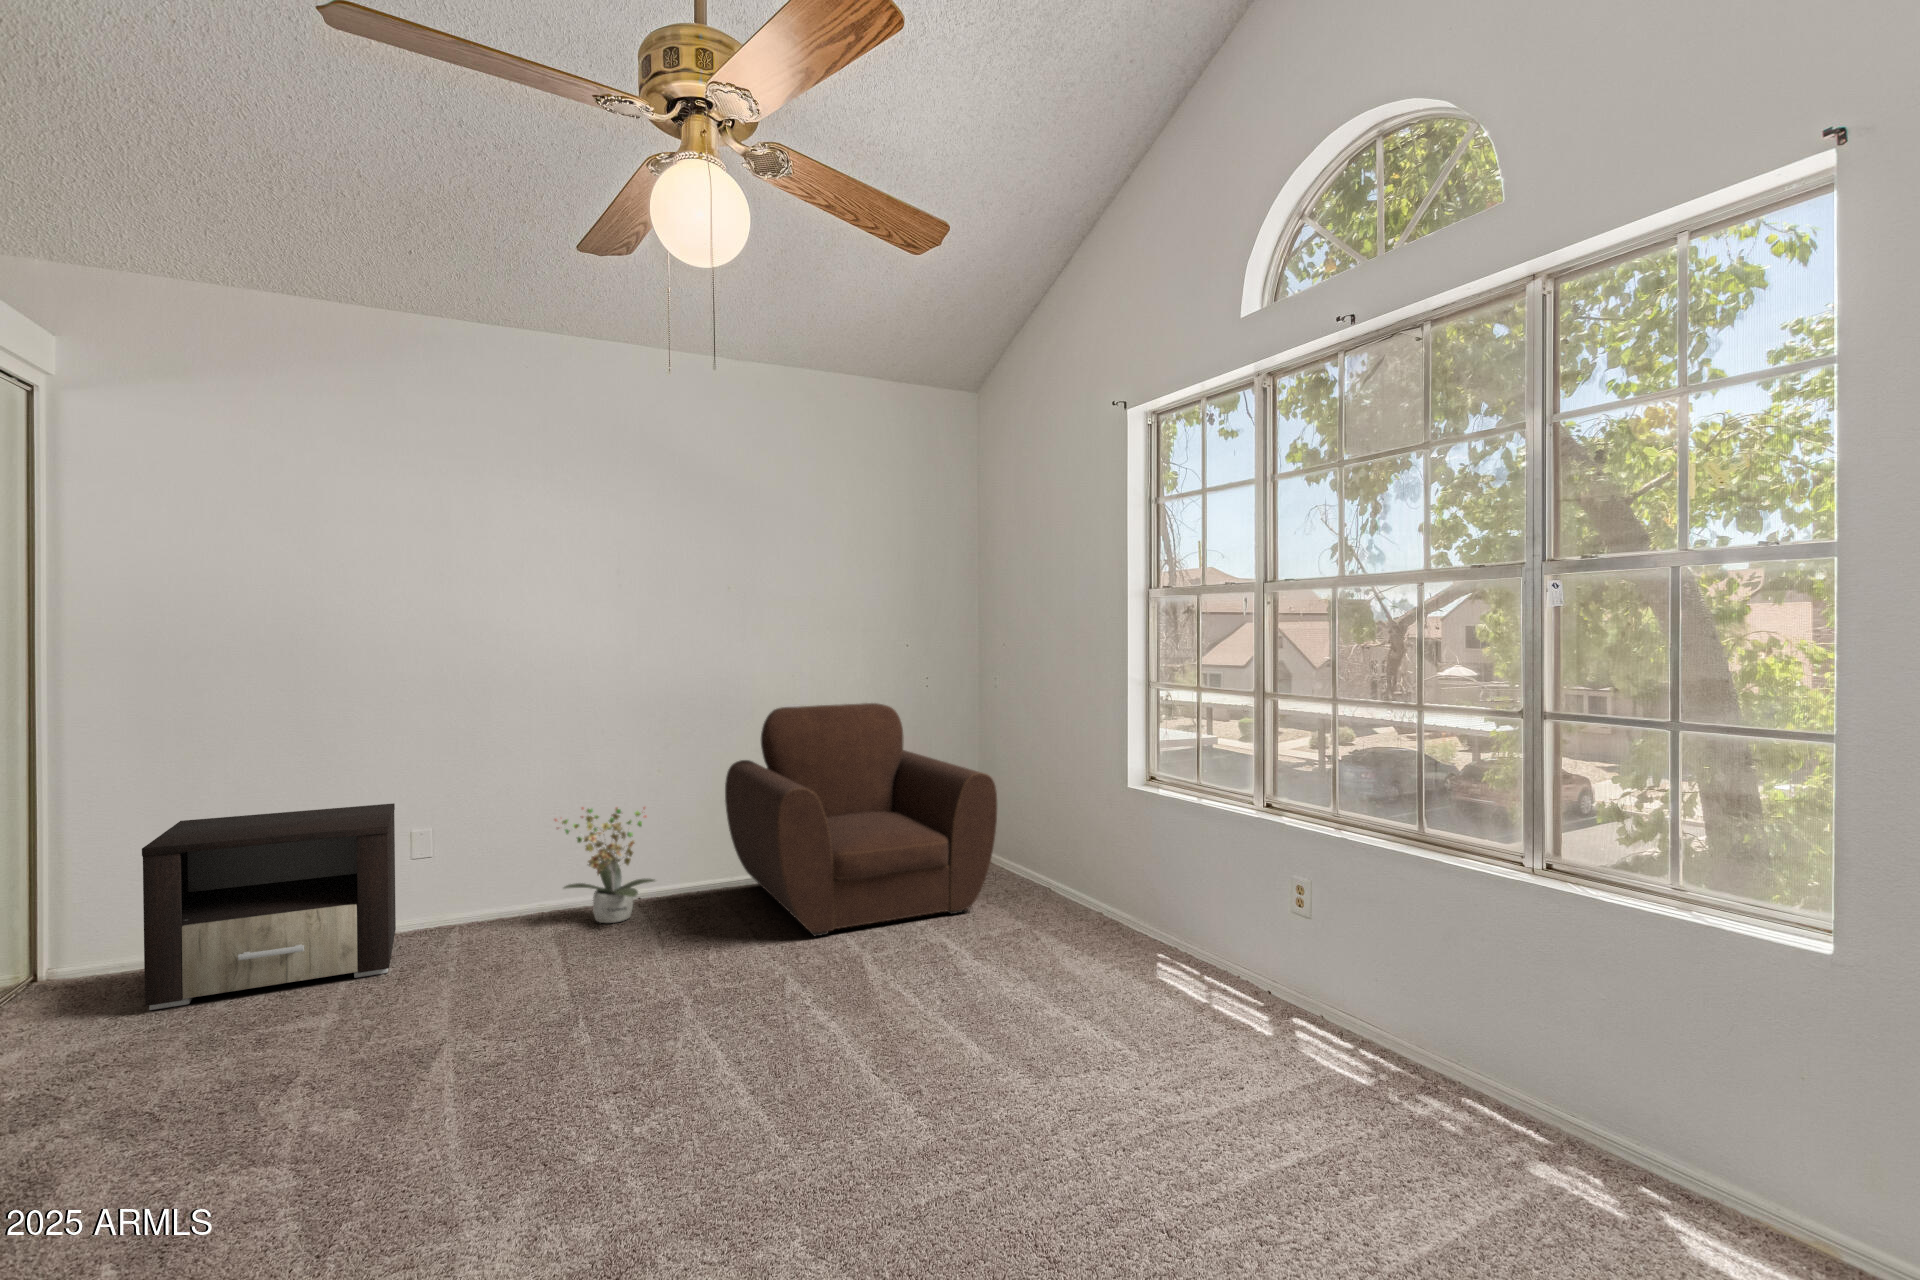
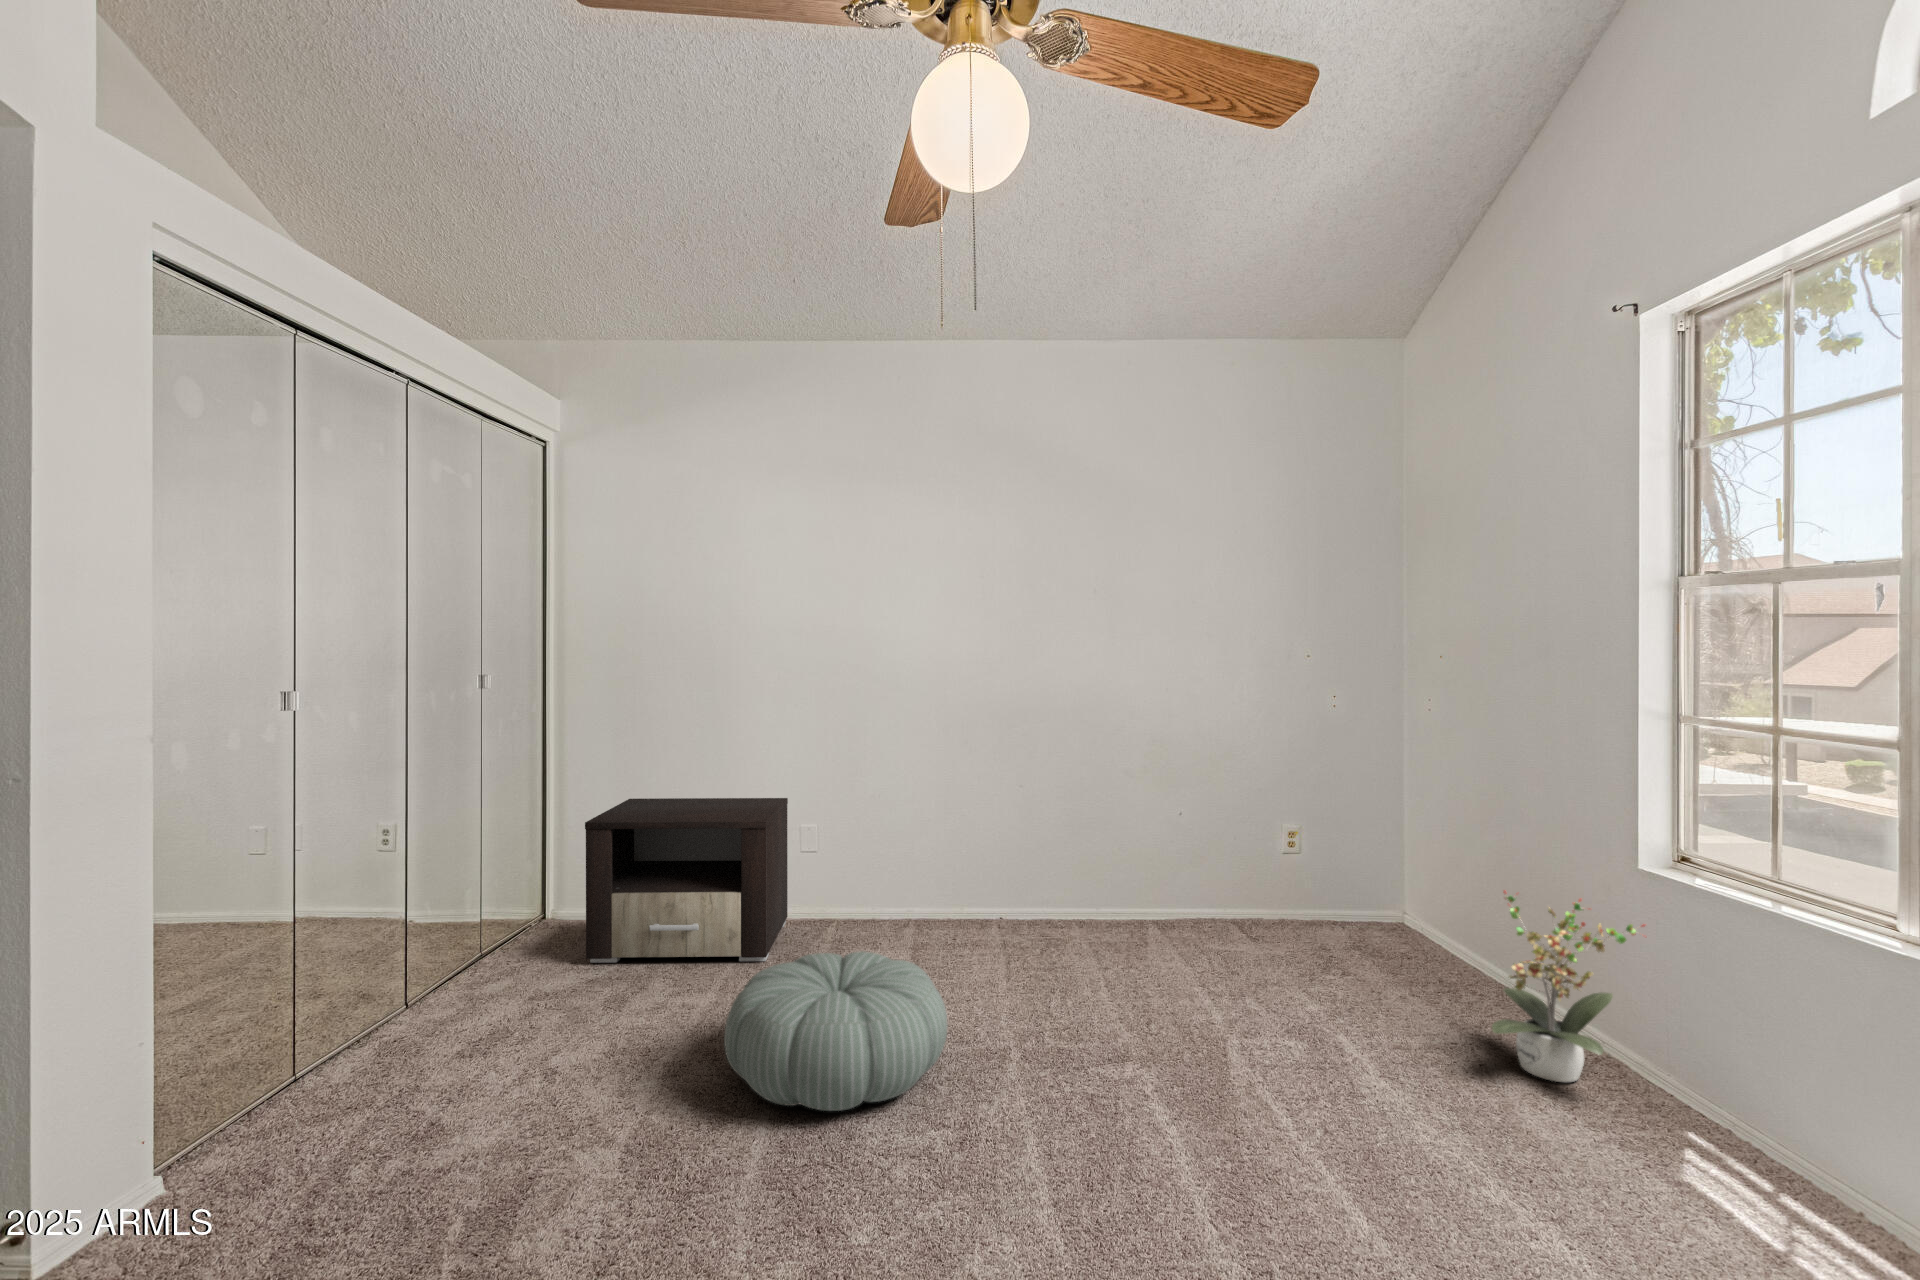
armchair: present [725,703,997,936] -> none [1098,724,1431,1000]
potted plant: present [555,807,654,923] -> present [1492,891,1645,1082]
pouf: none [394,934,627,1081] -> present [724,951,948,1111]

